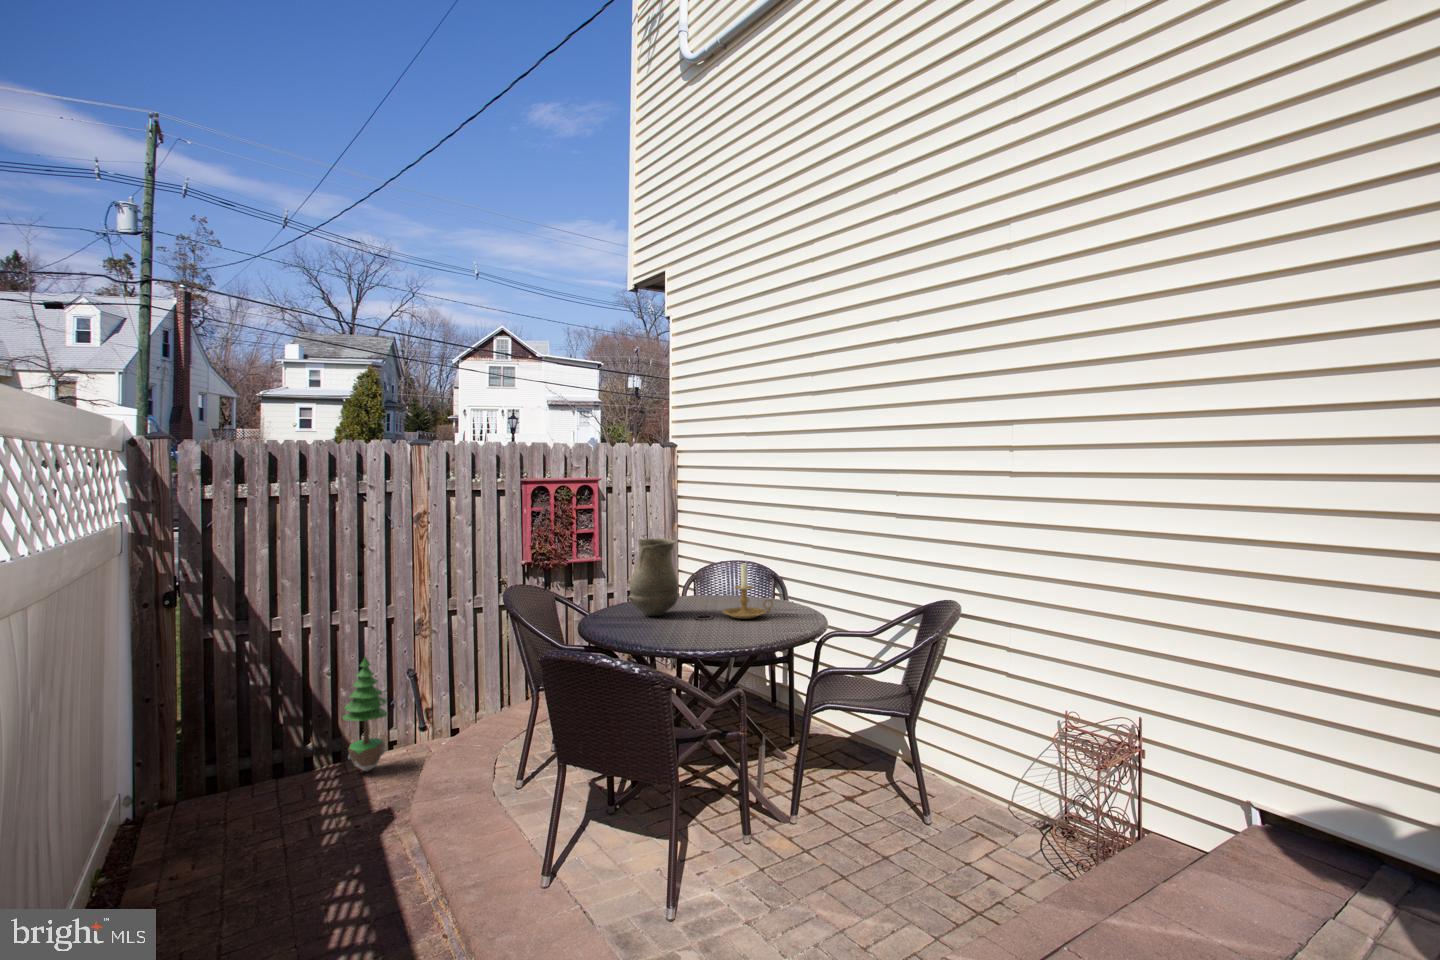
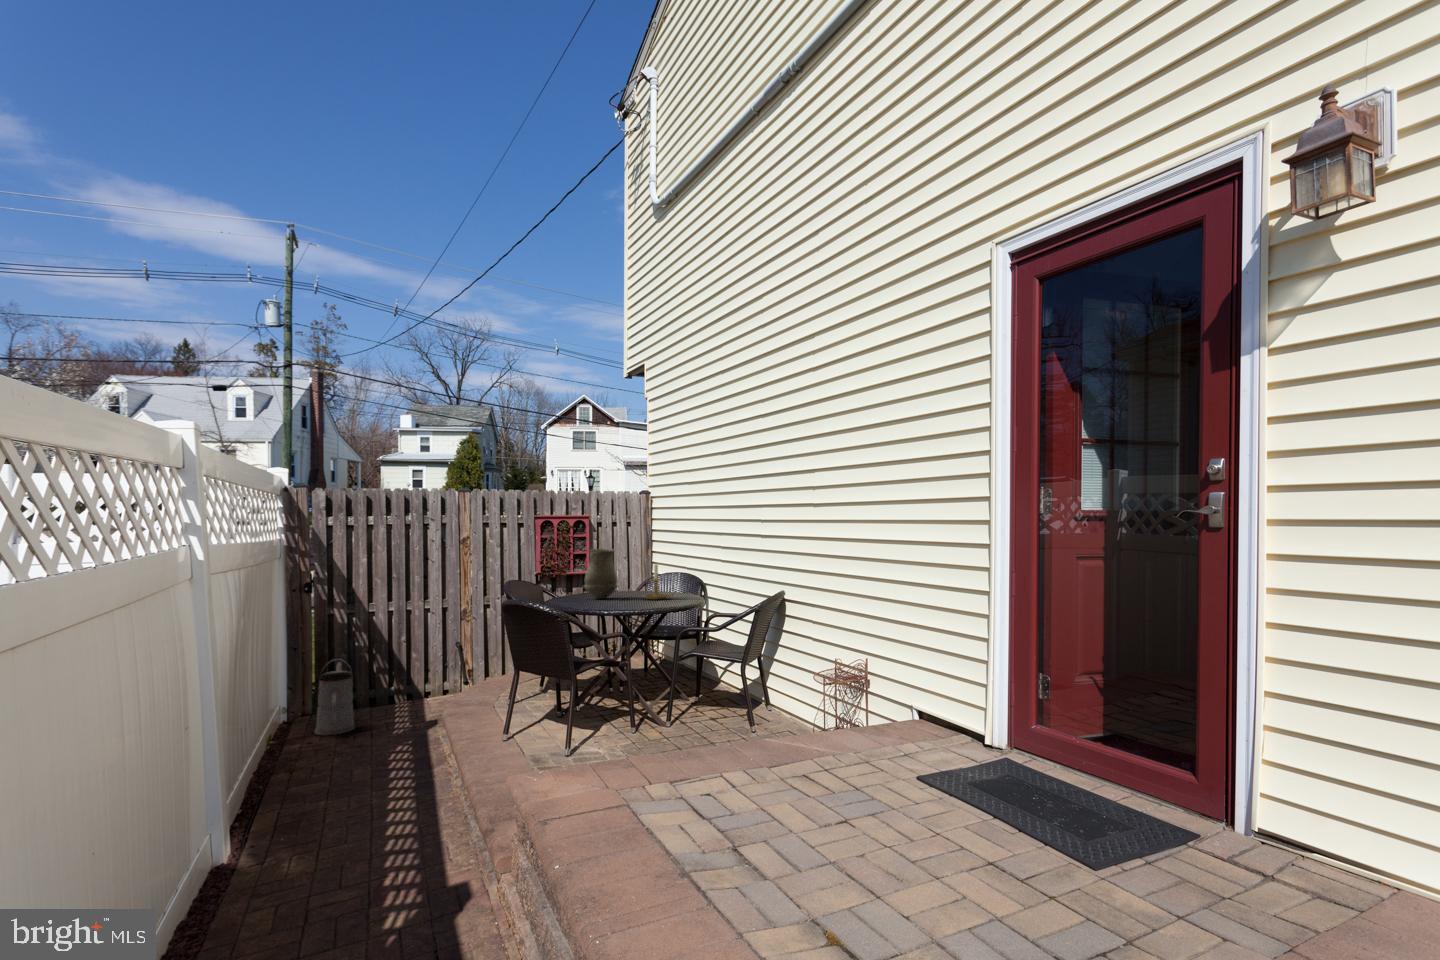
potted tree: present [342,657,388,771] -> none [410,629,440,708]
watering can: none [189,713,259,847] -> present [315,659,355,735]

